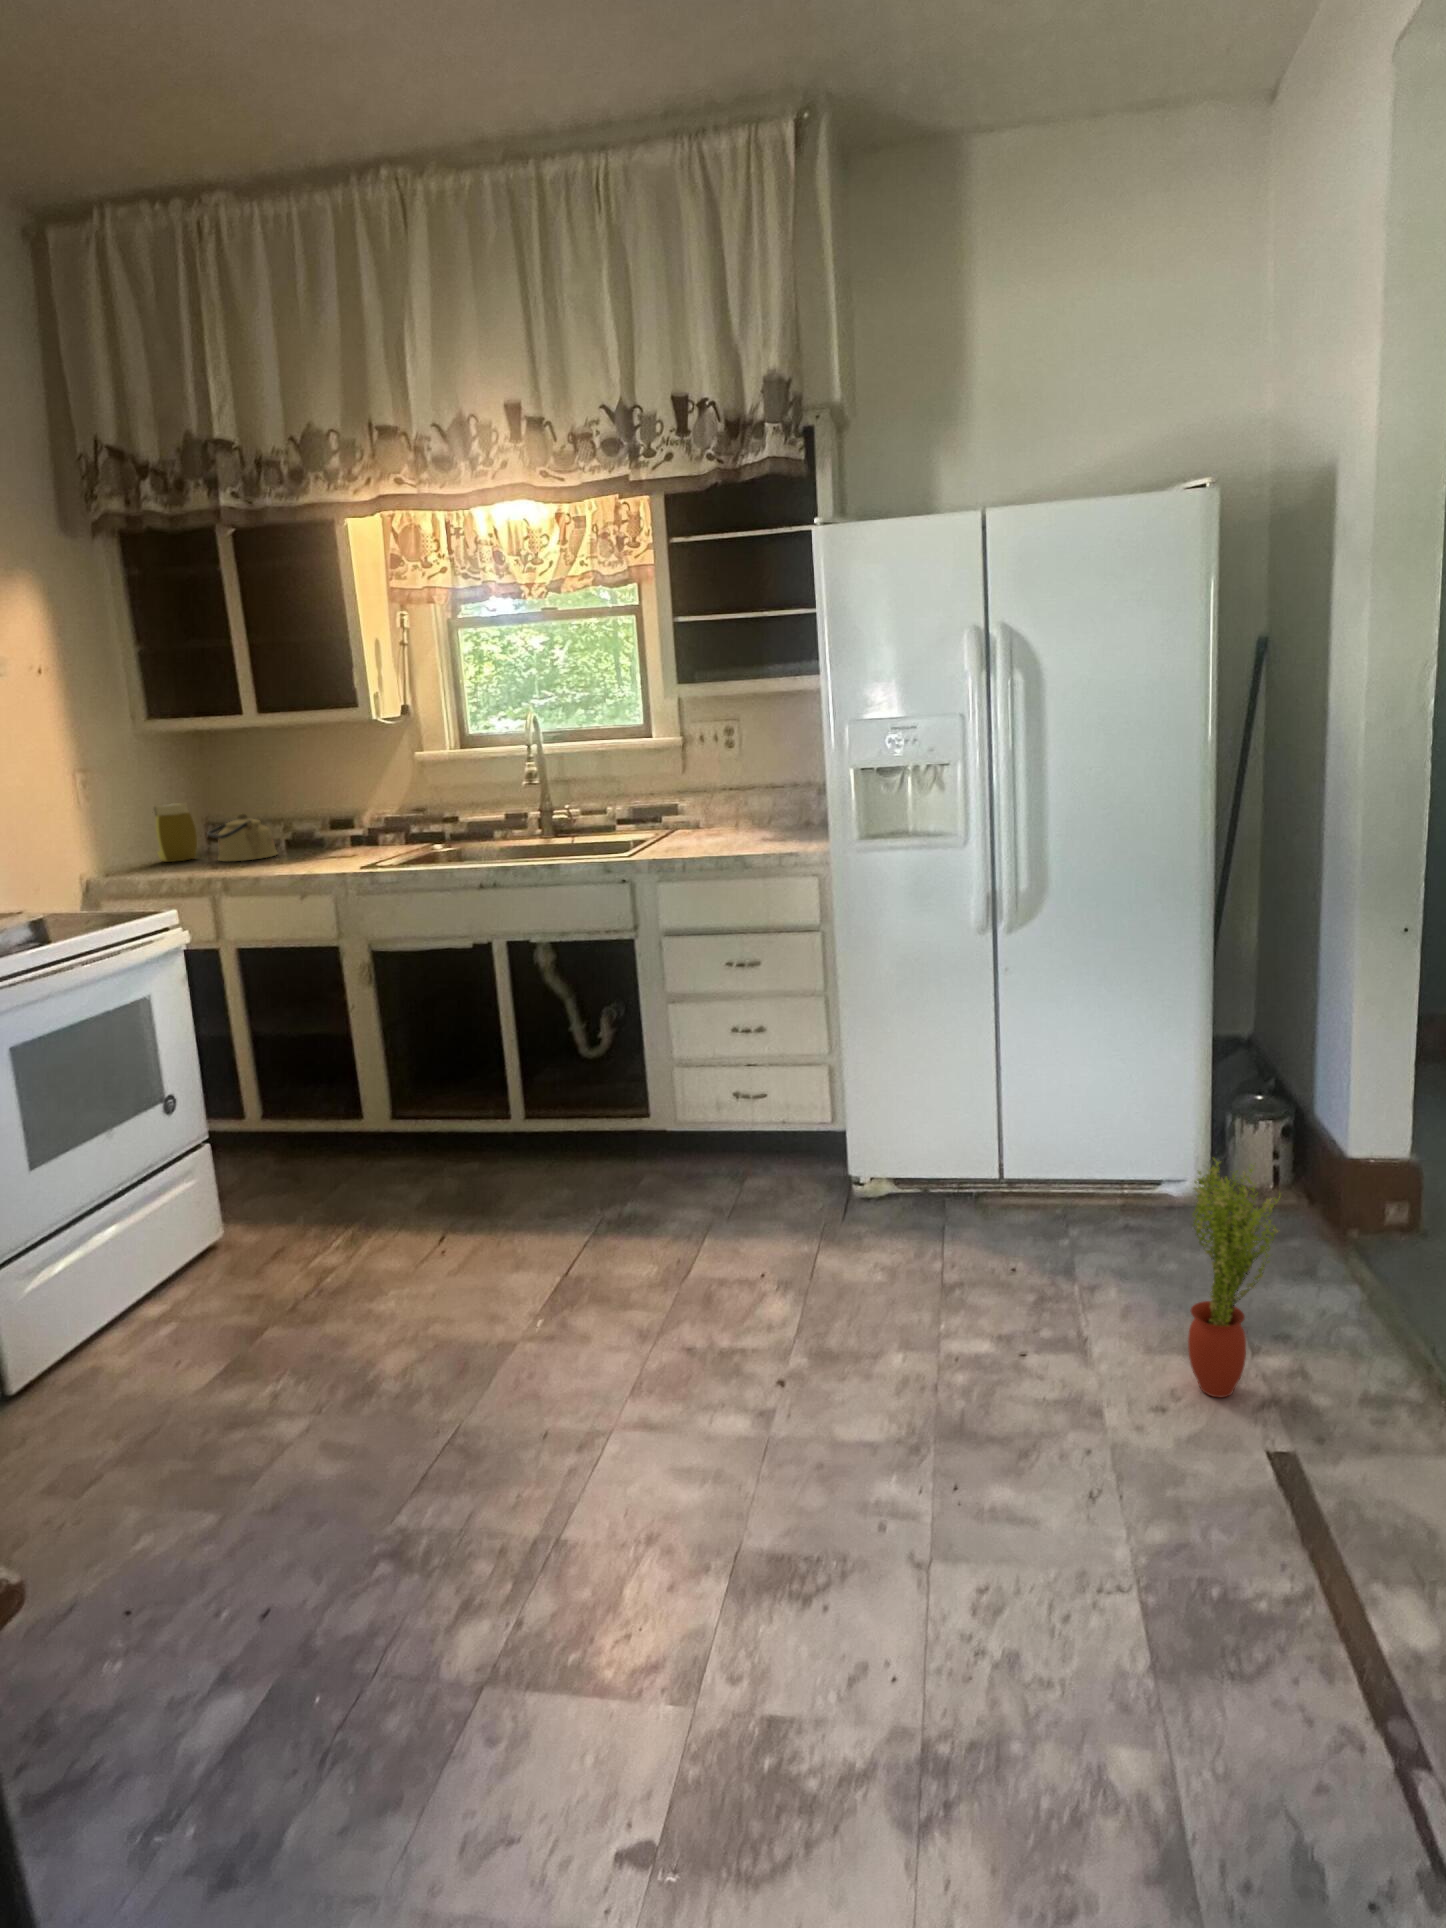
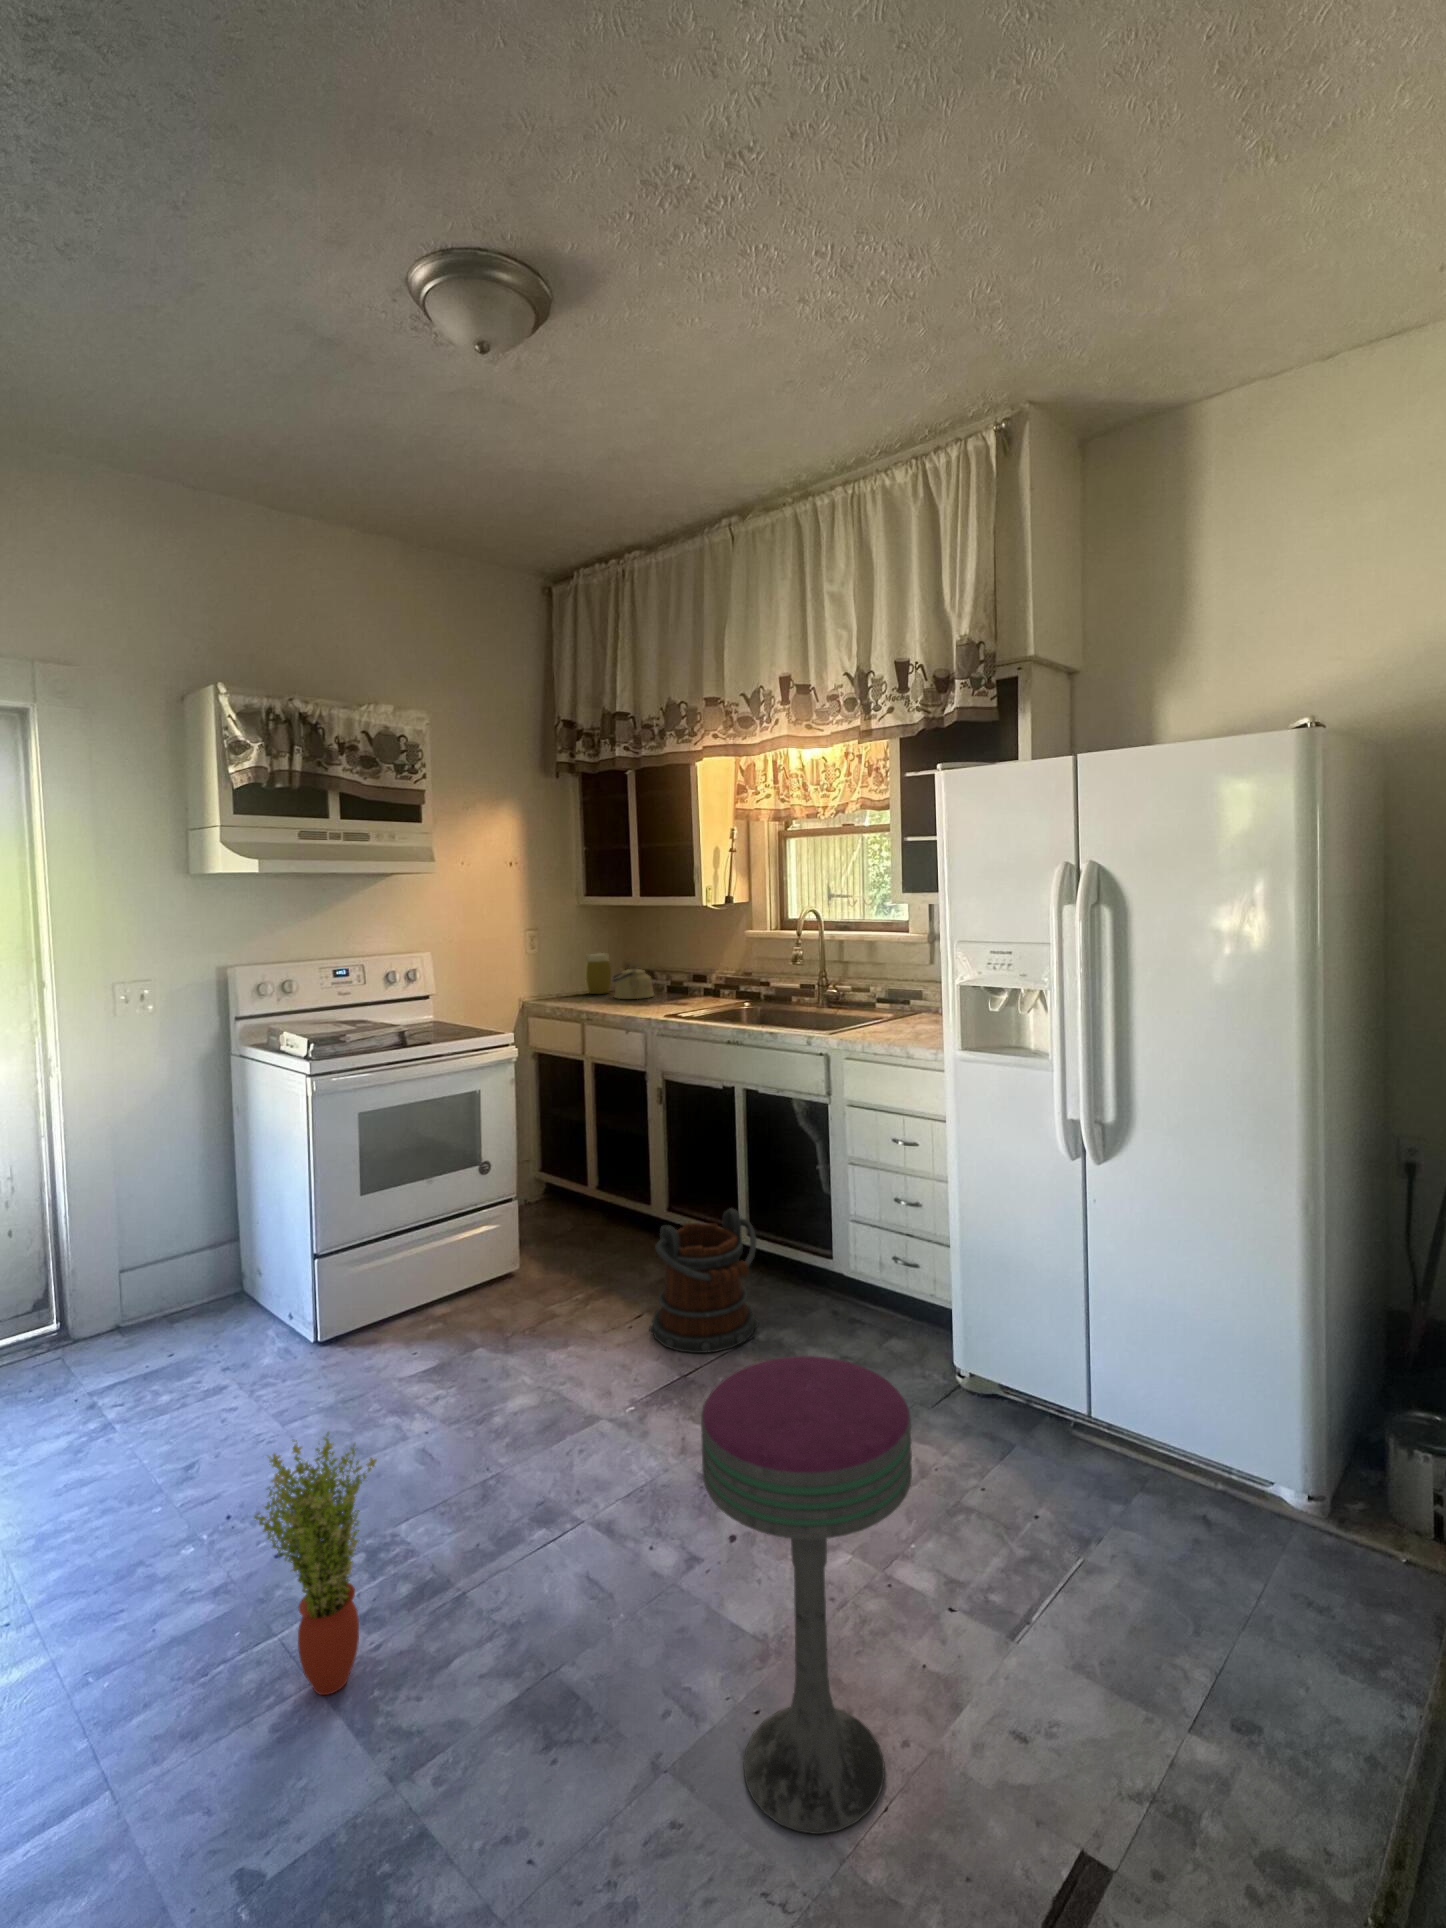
bucket: none [472,1080,604,1255] -> present [649,1208,759,1353]
bar stool: none [928,1125,1147,1550] -> present [701,1356,912,1834]
potted plant: present [1188,1159,1280,1397] -> present [254,1432,377,1695]

